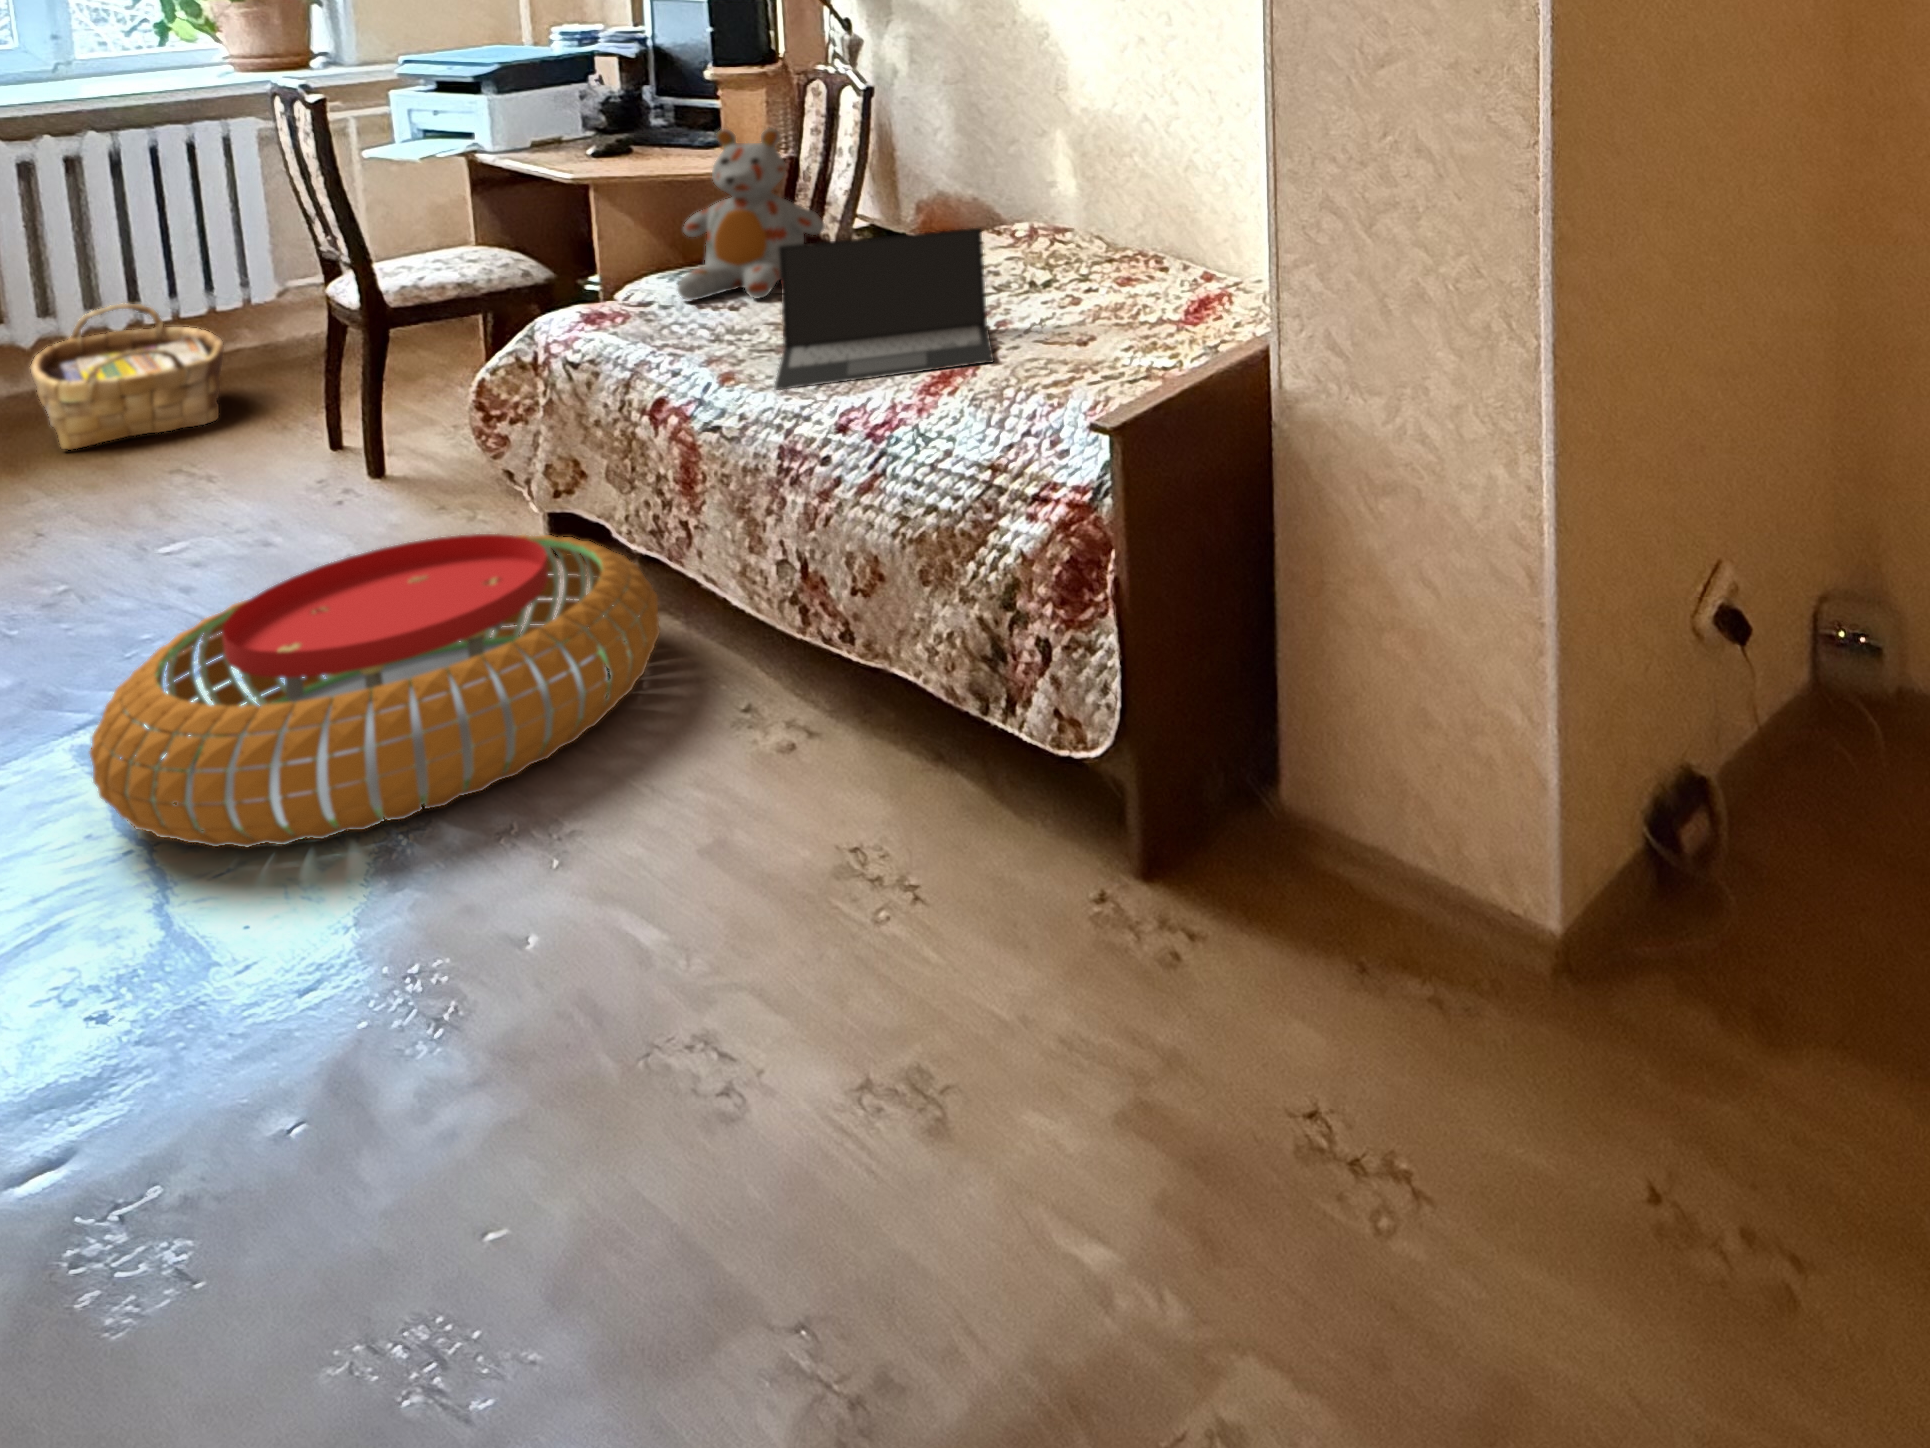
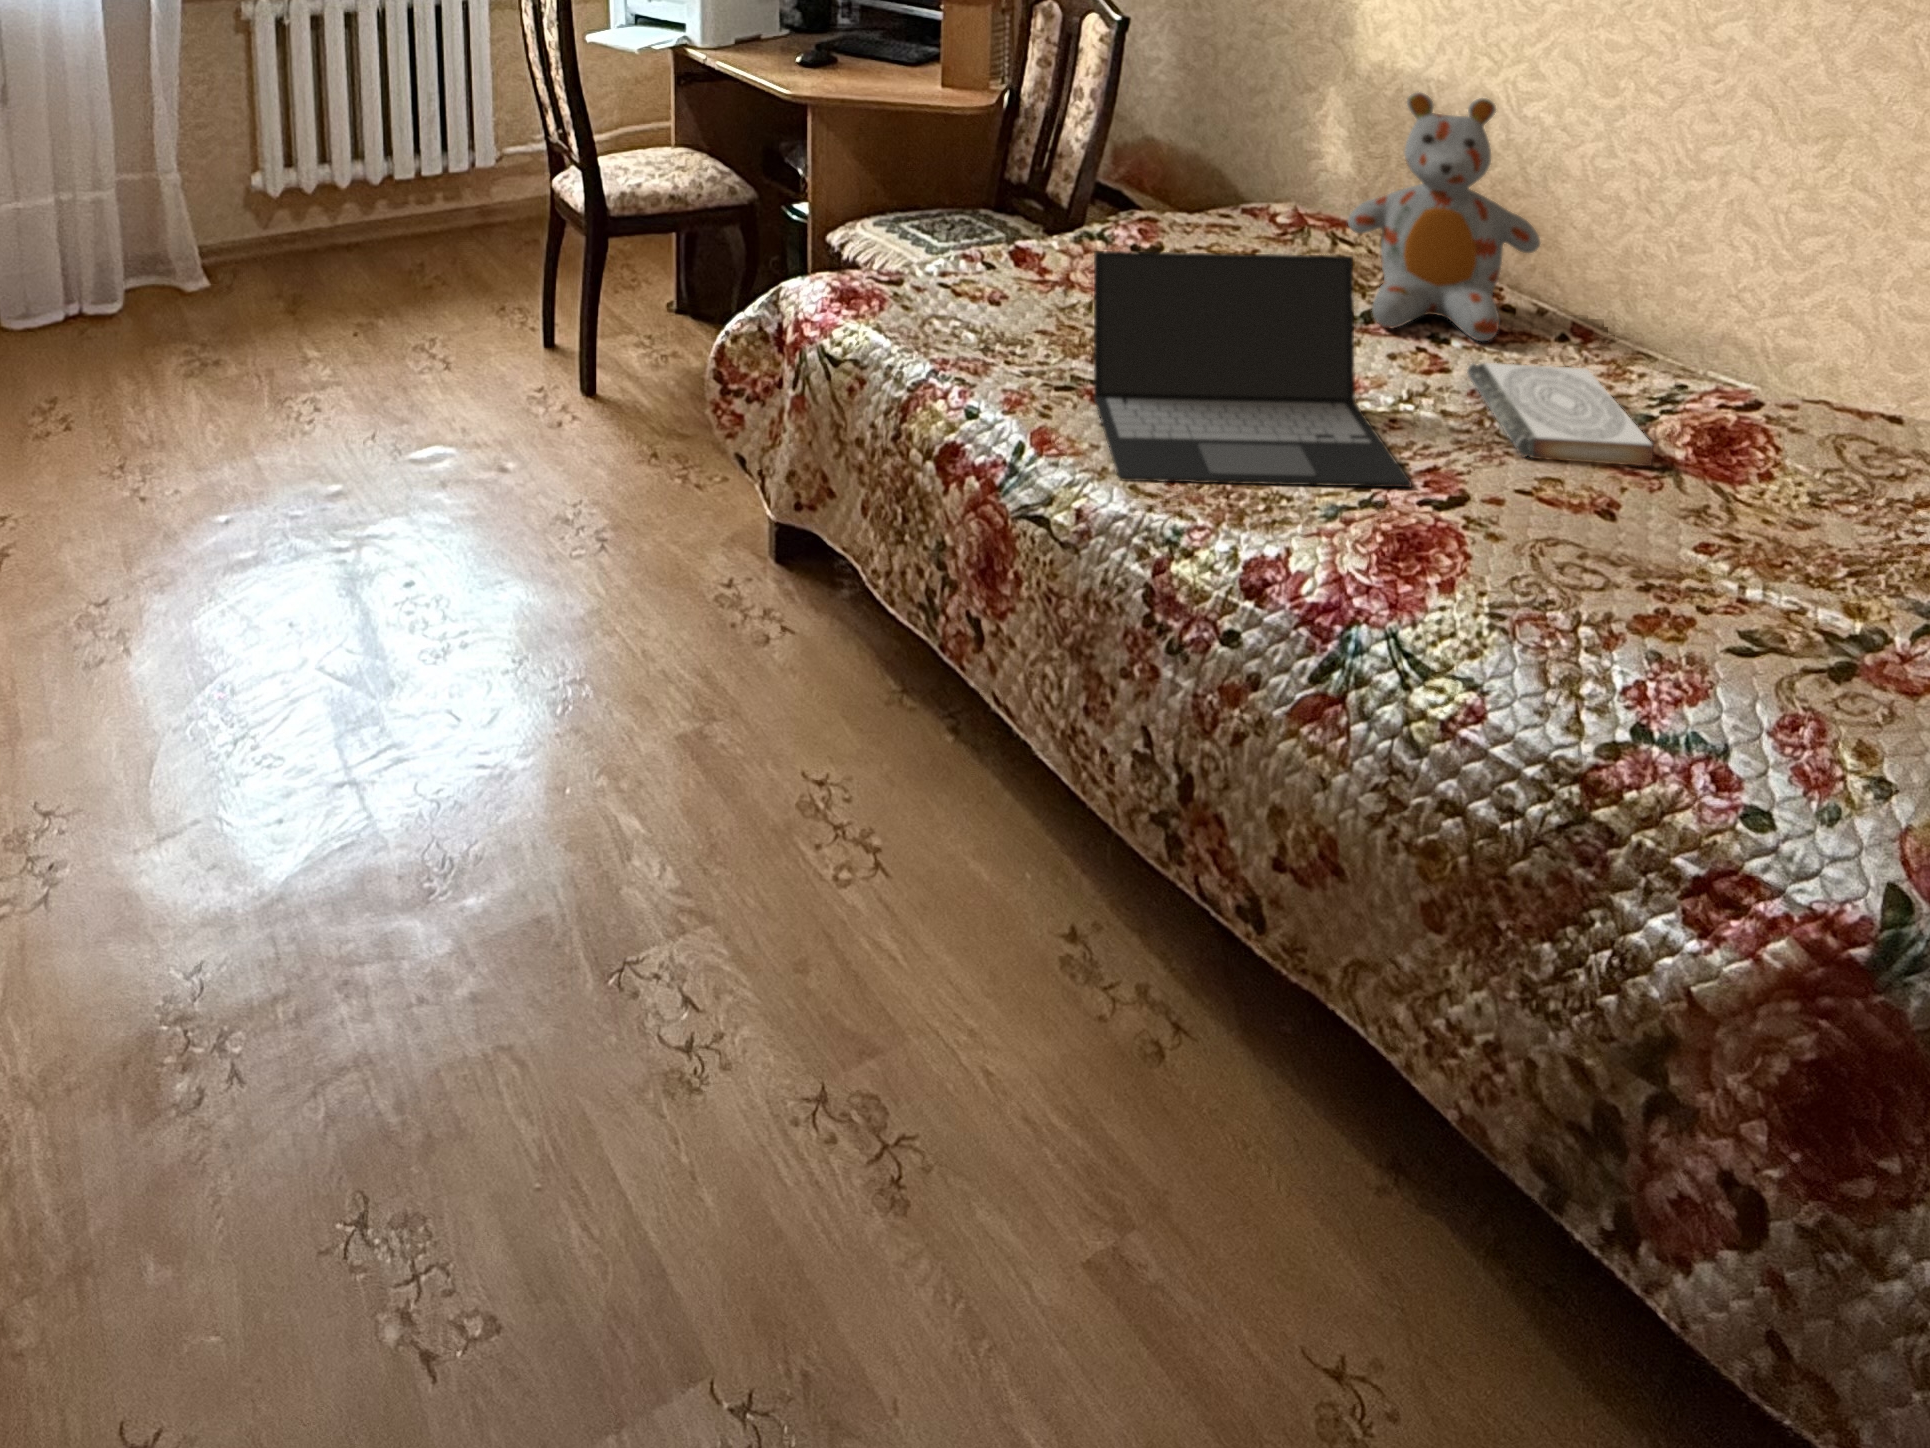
stuffed bear: present [678,129,825,300] -> present [1348,92,1540,341]
book: none [1082,284,1170,338] -> present [1467,363,1653,466]
woven basket: present [30,304,224,450] -> none [317,163,456,308]
pouf: present [90,534,660,847] -> none [386,564,942,1003]

